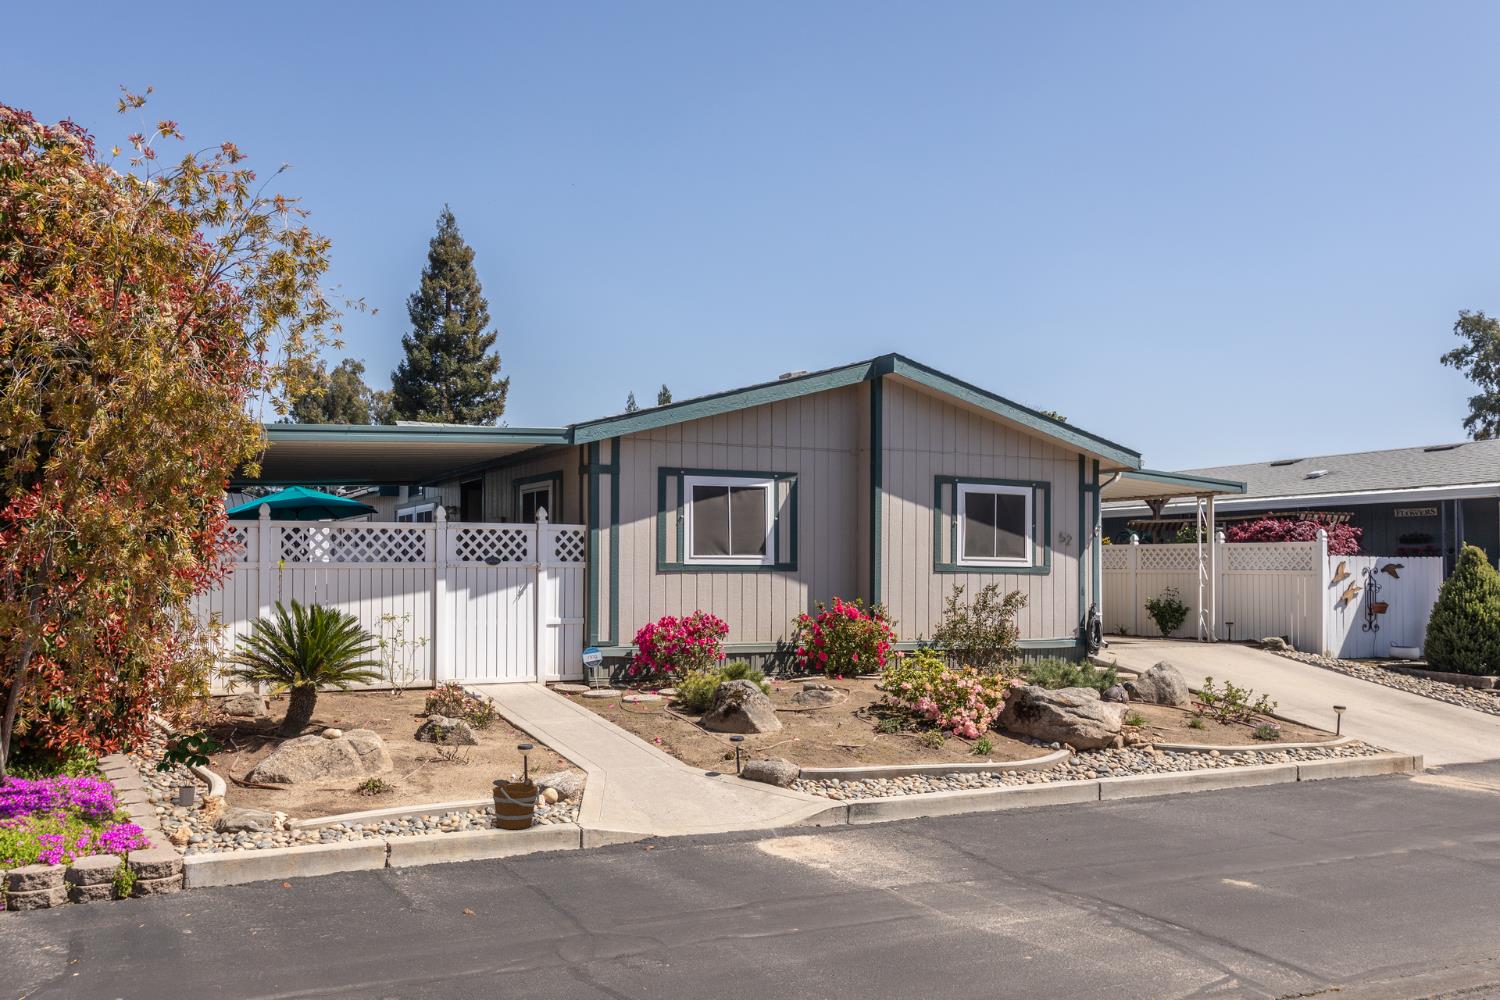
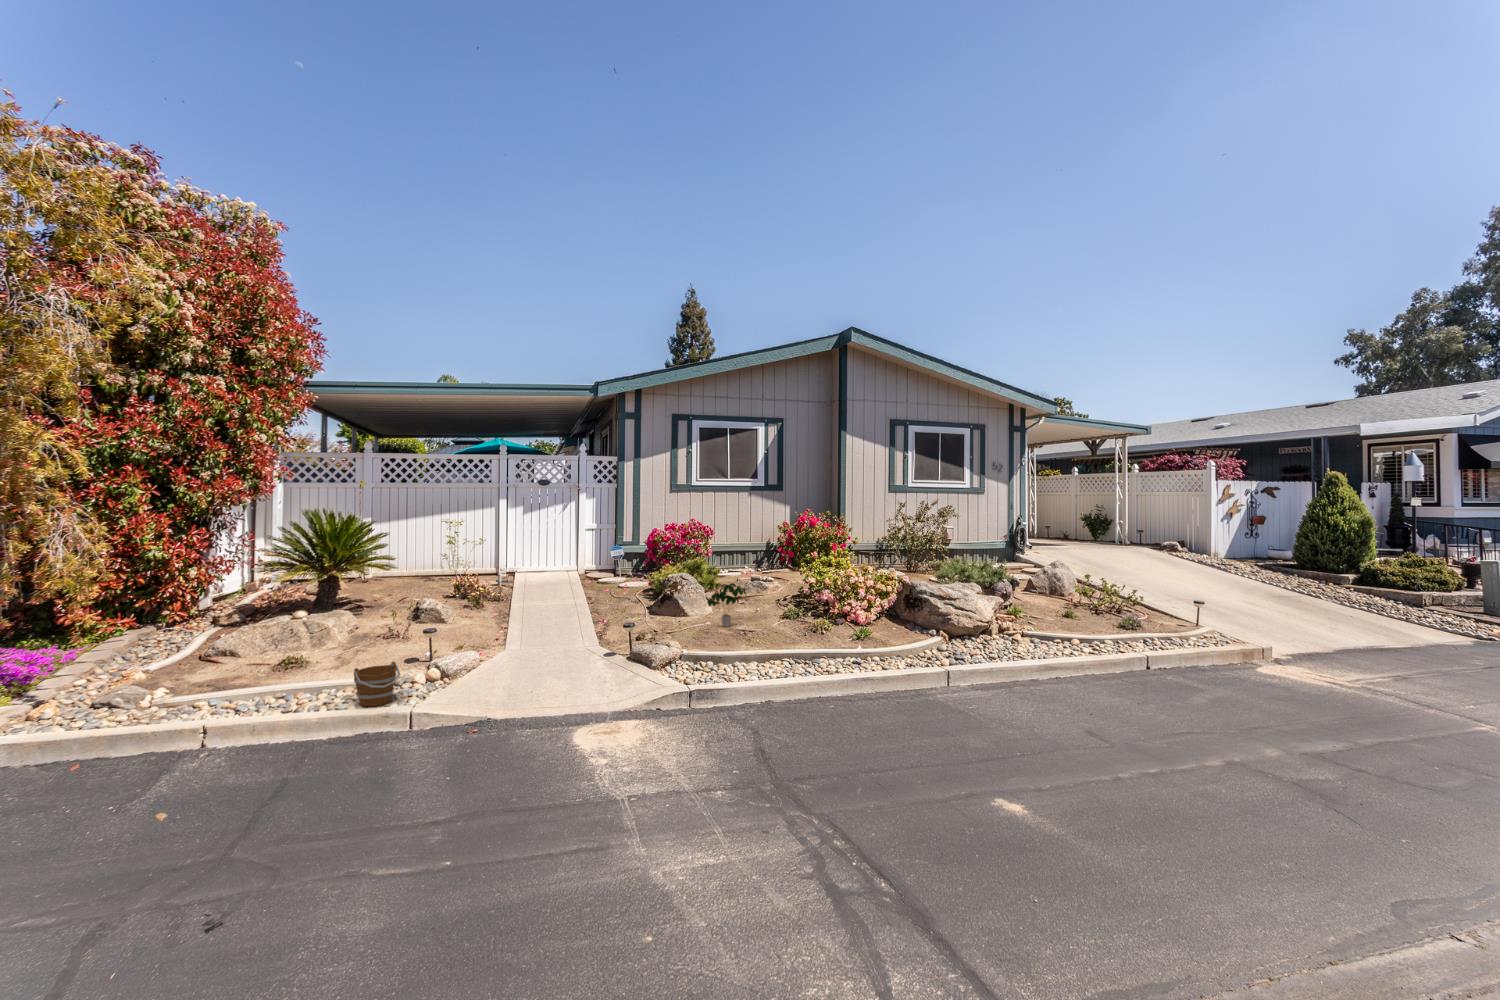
potted plant: present [154,733,223,806] -> present [707,583,746,627]

